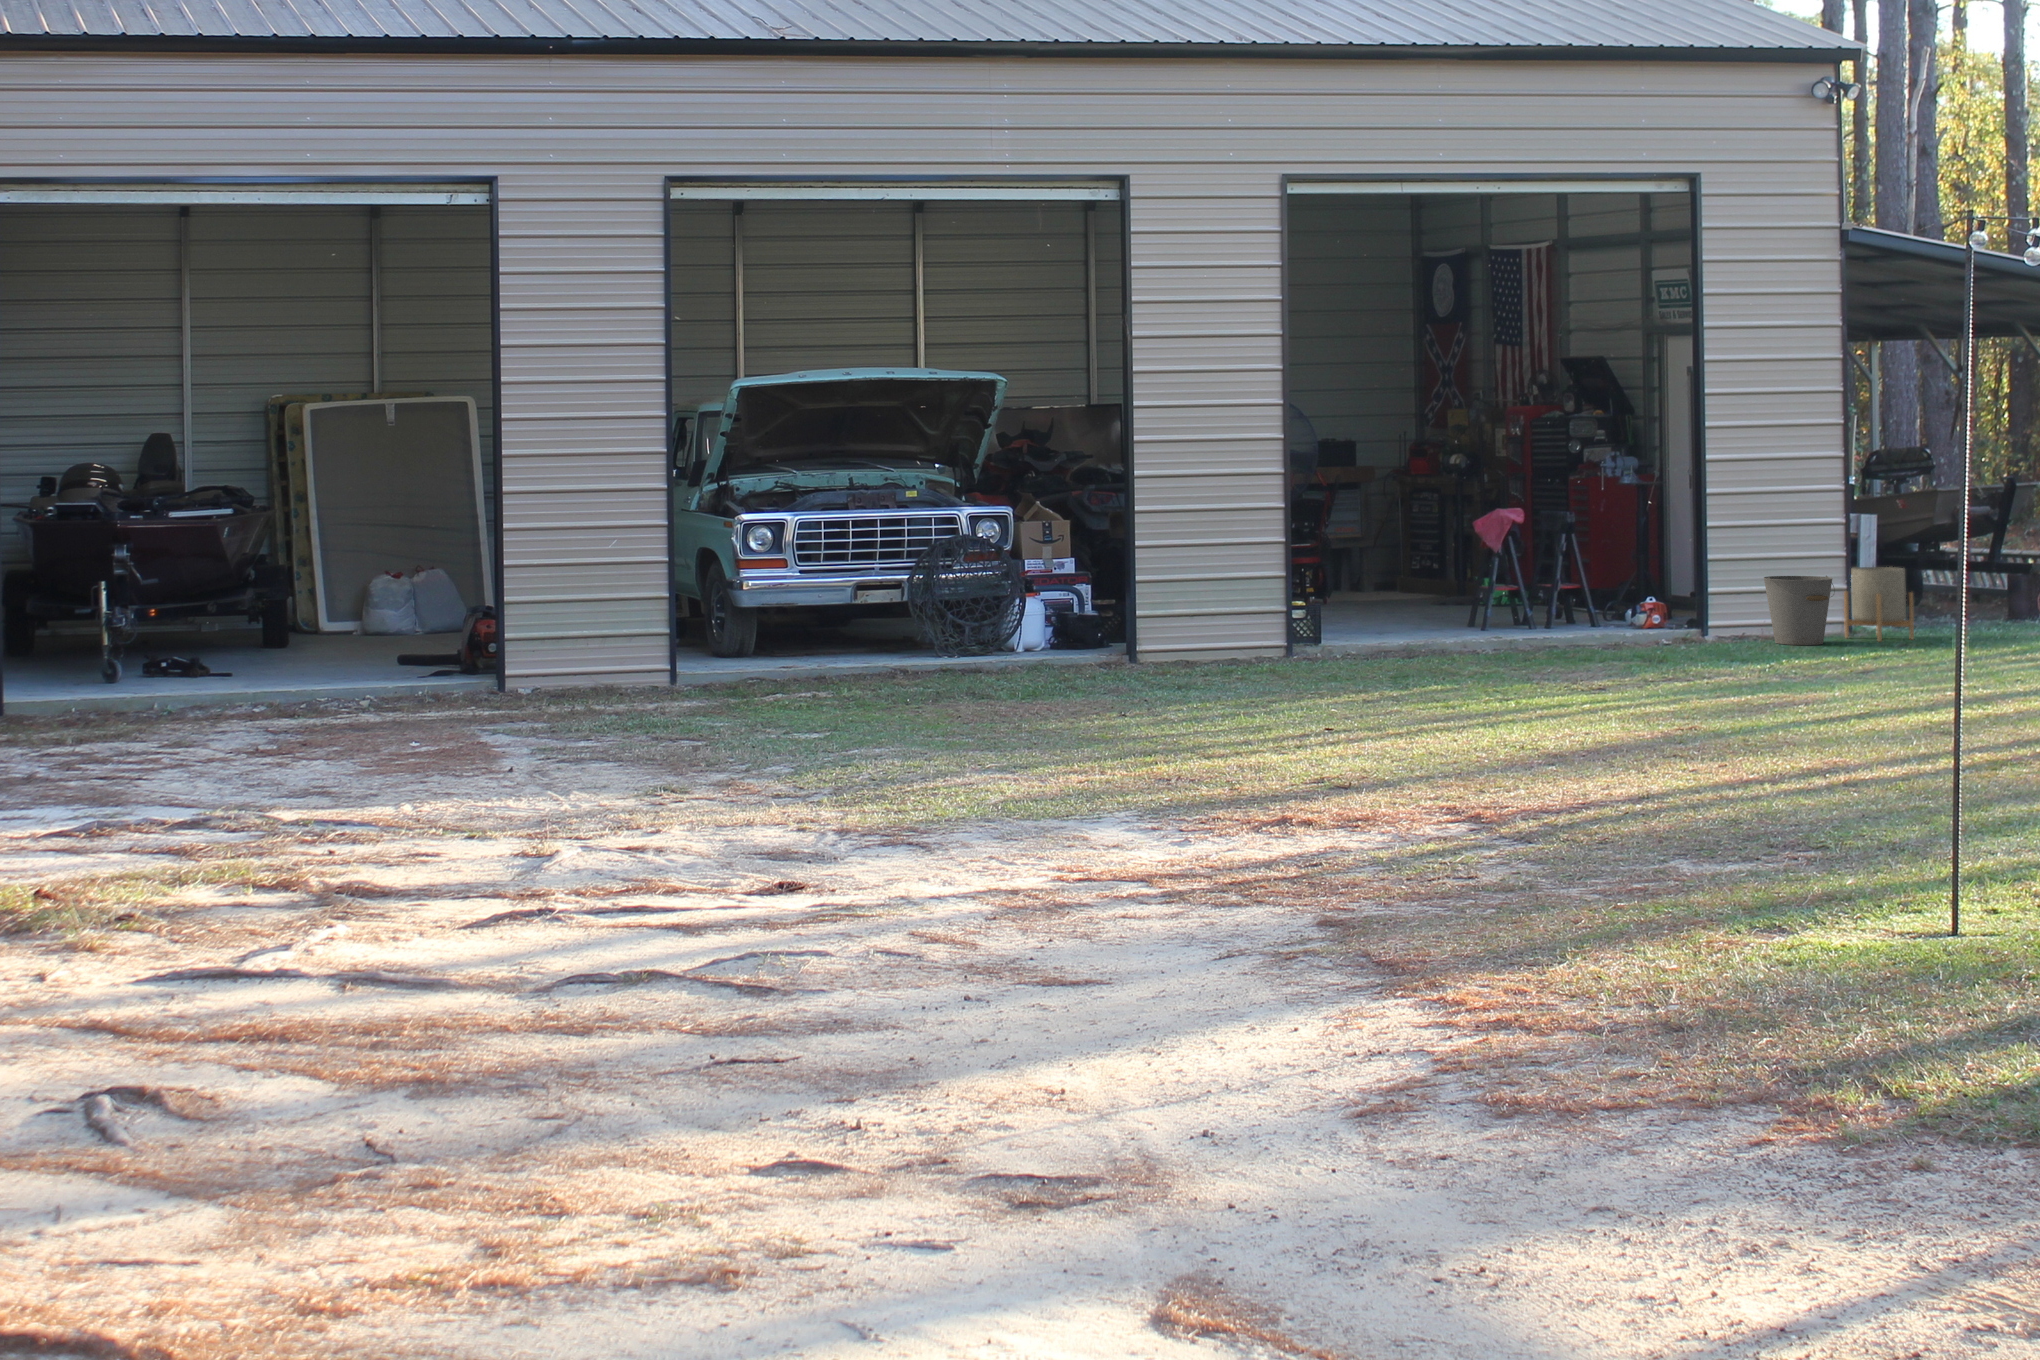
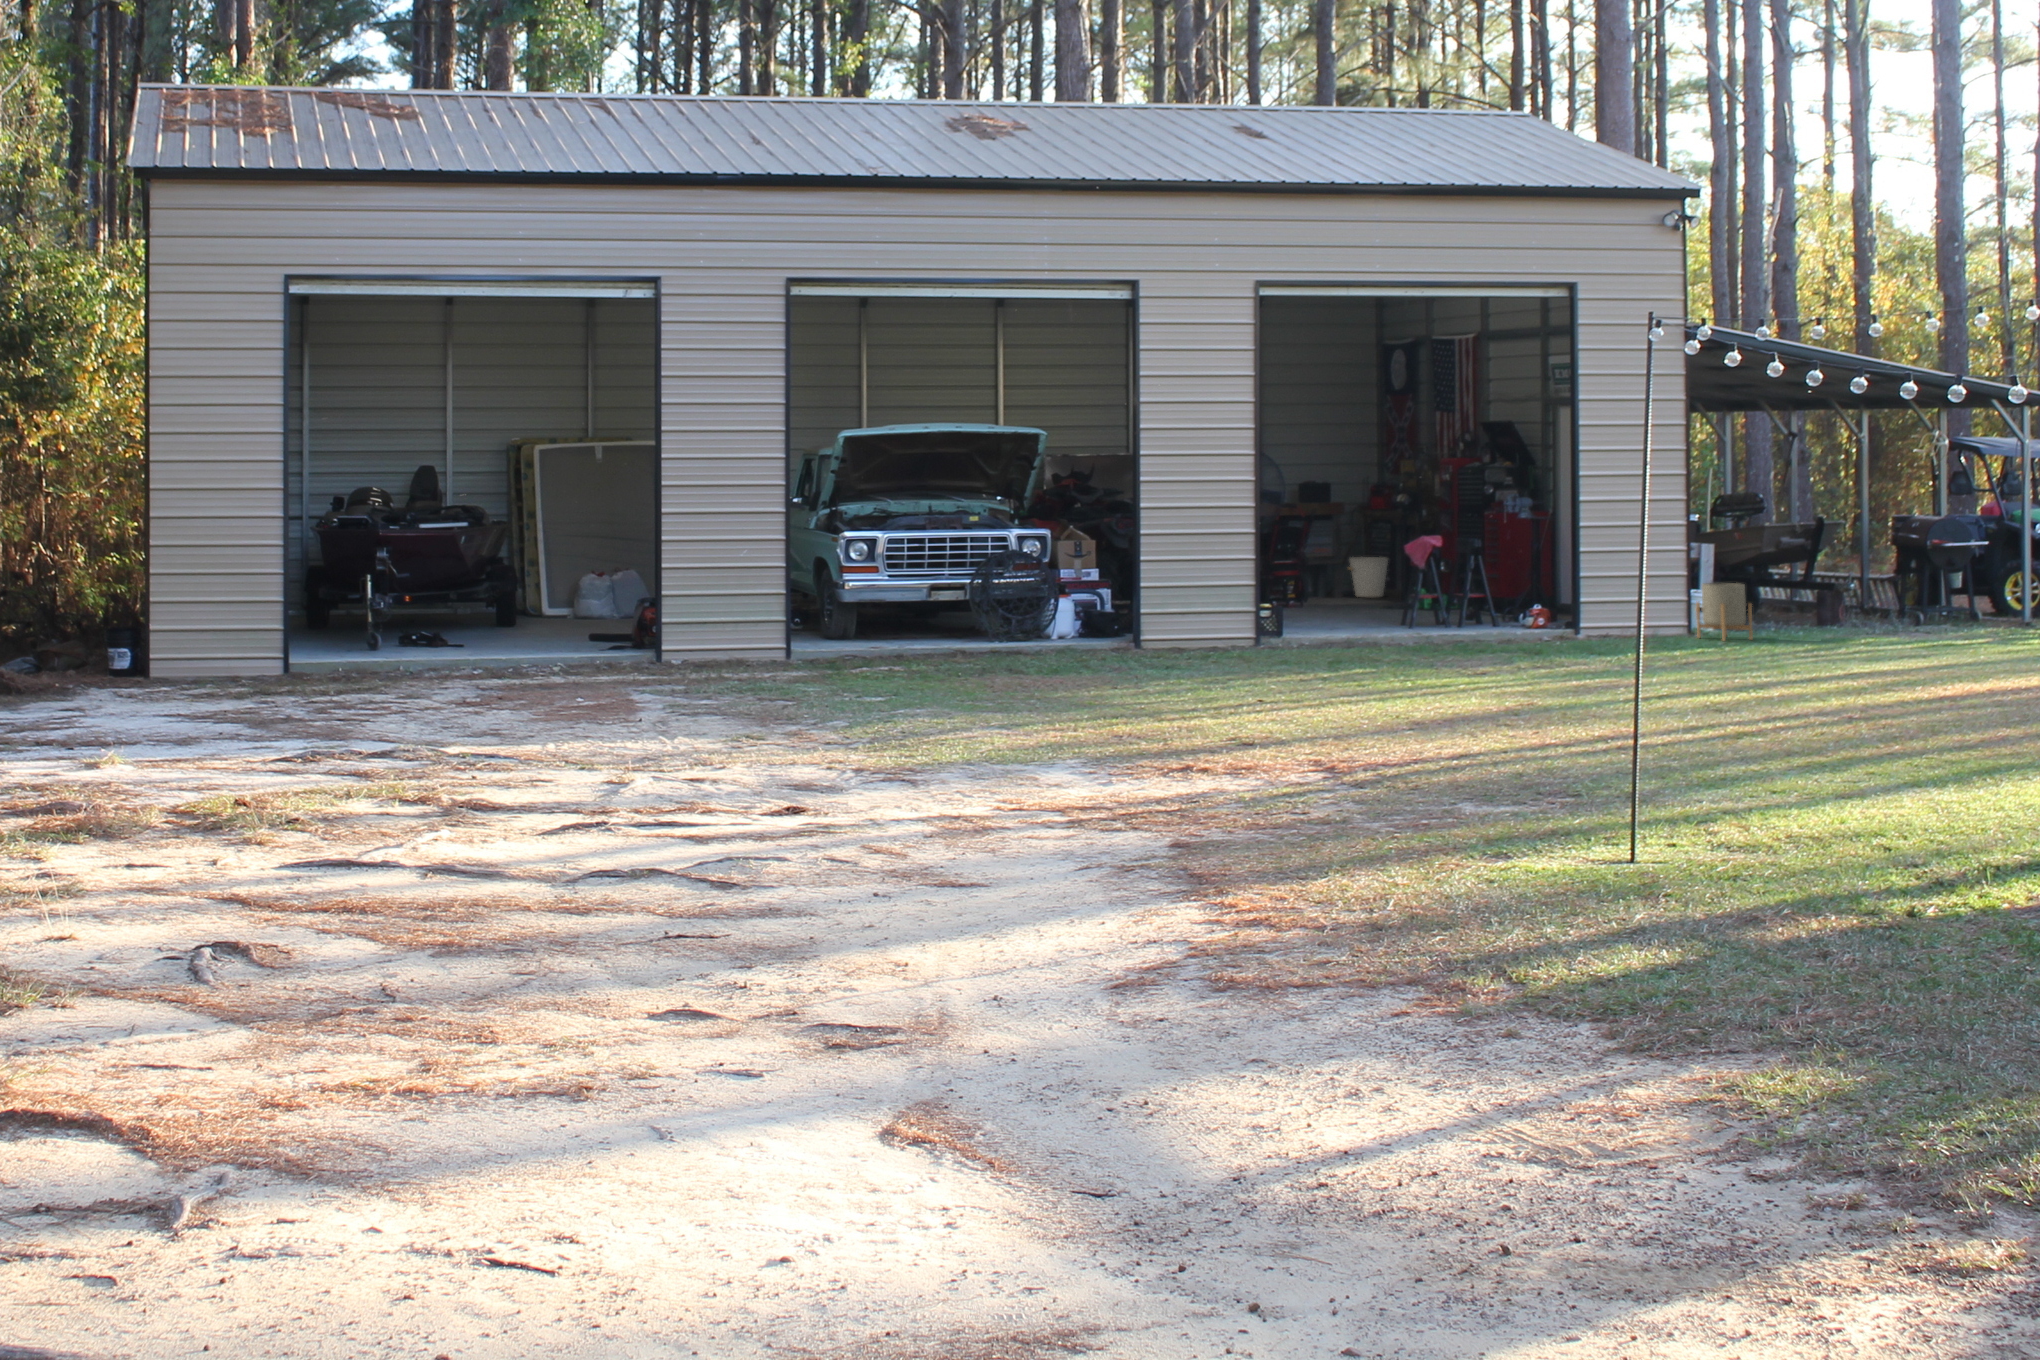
bucket: present [1764,576,1835,645] -> present [1348,557,1388,597]

